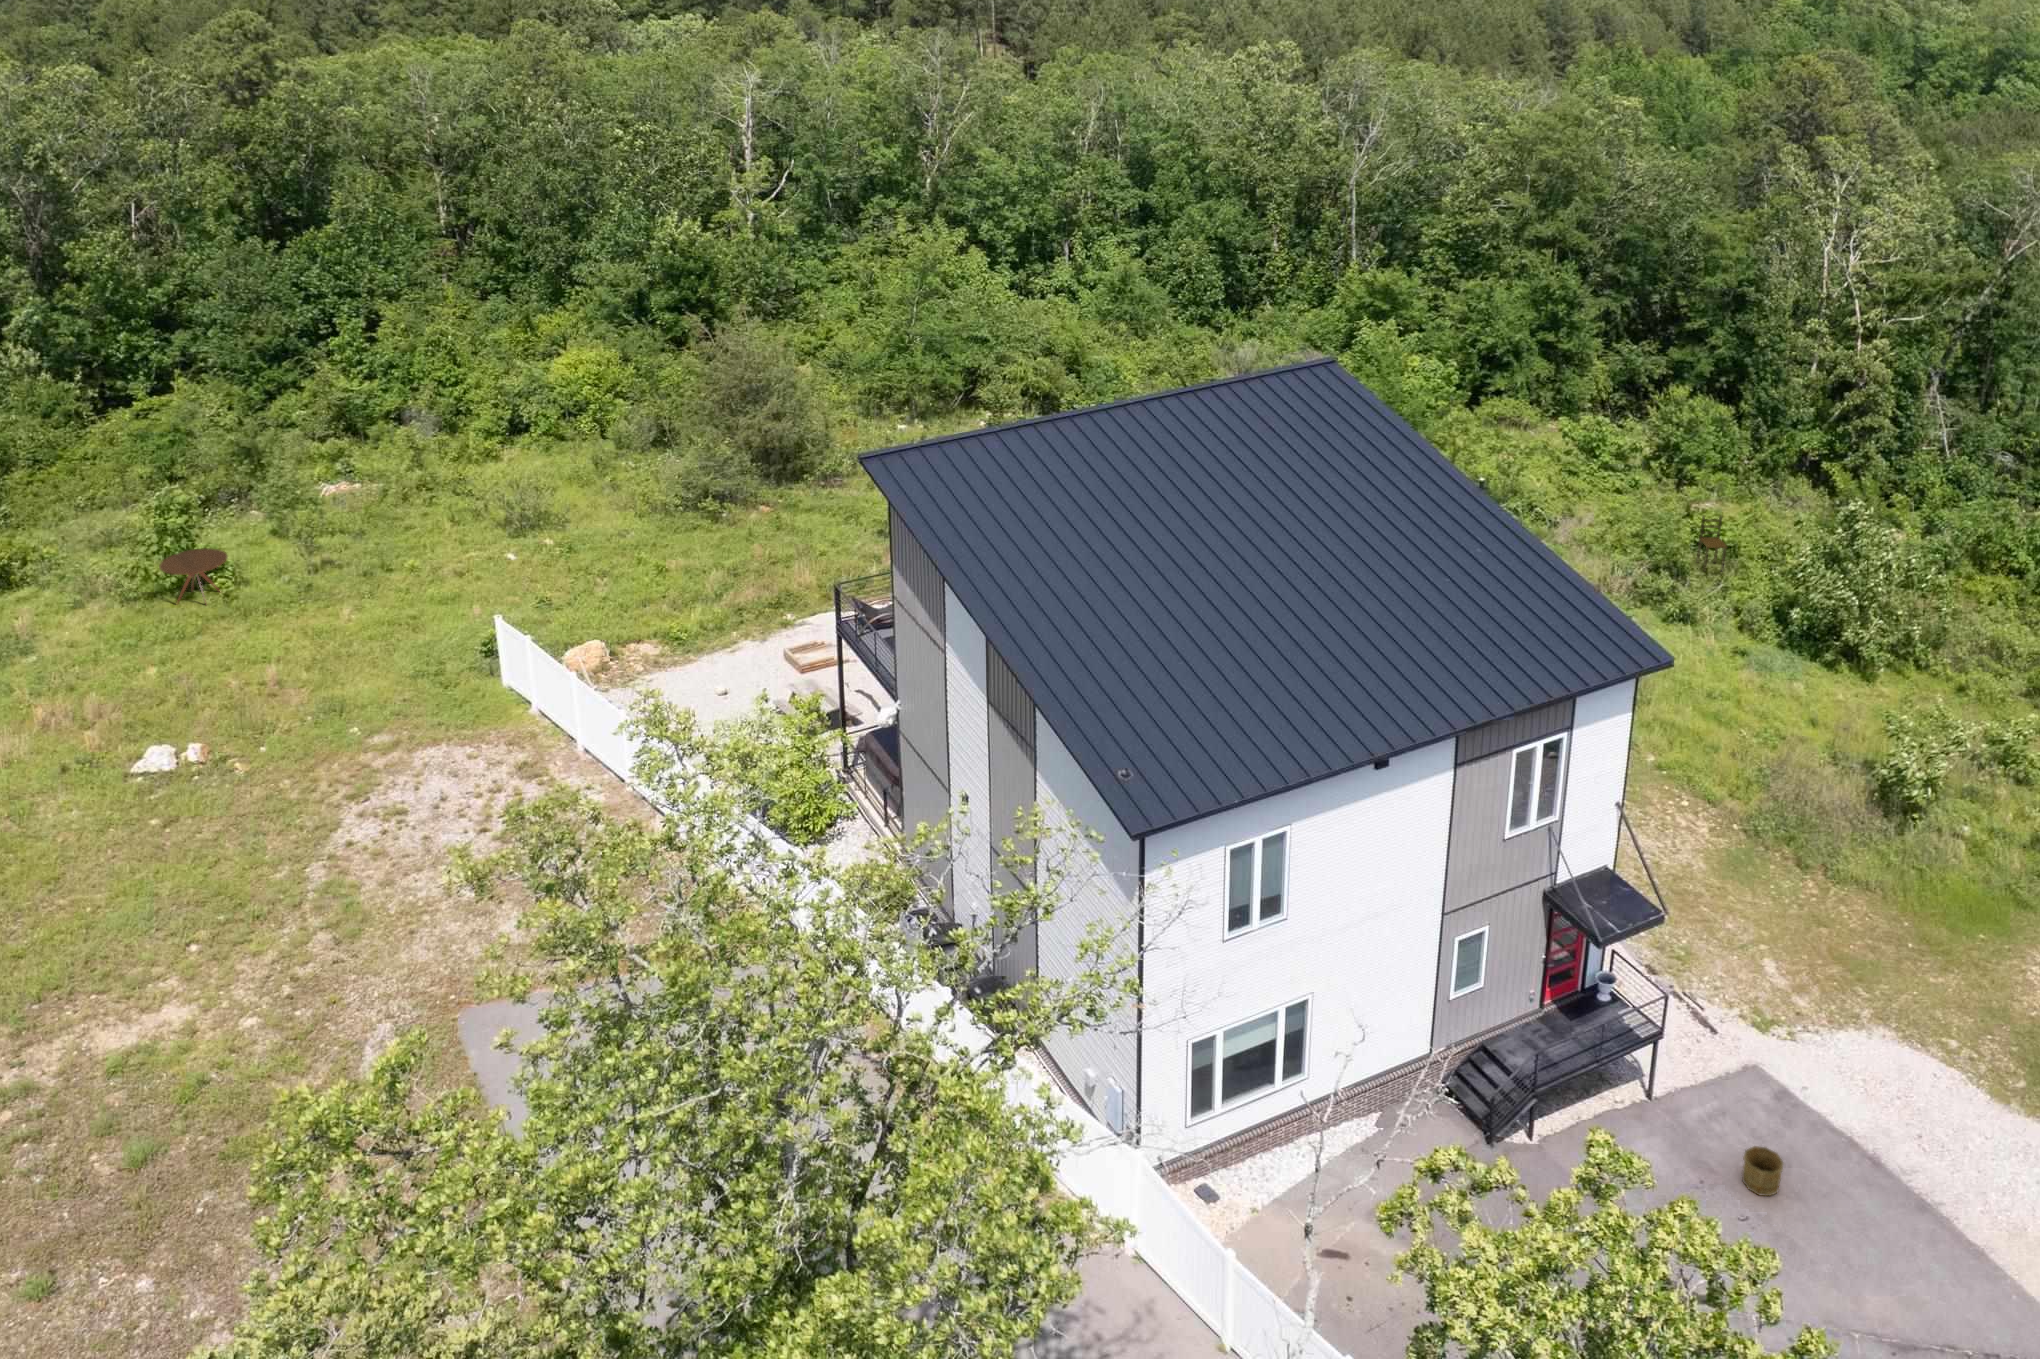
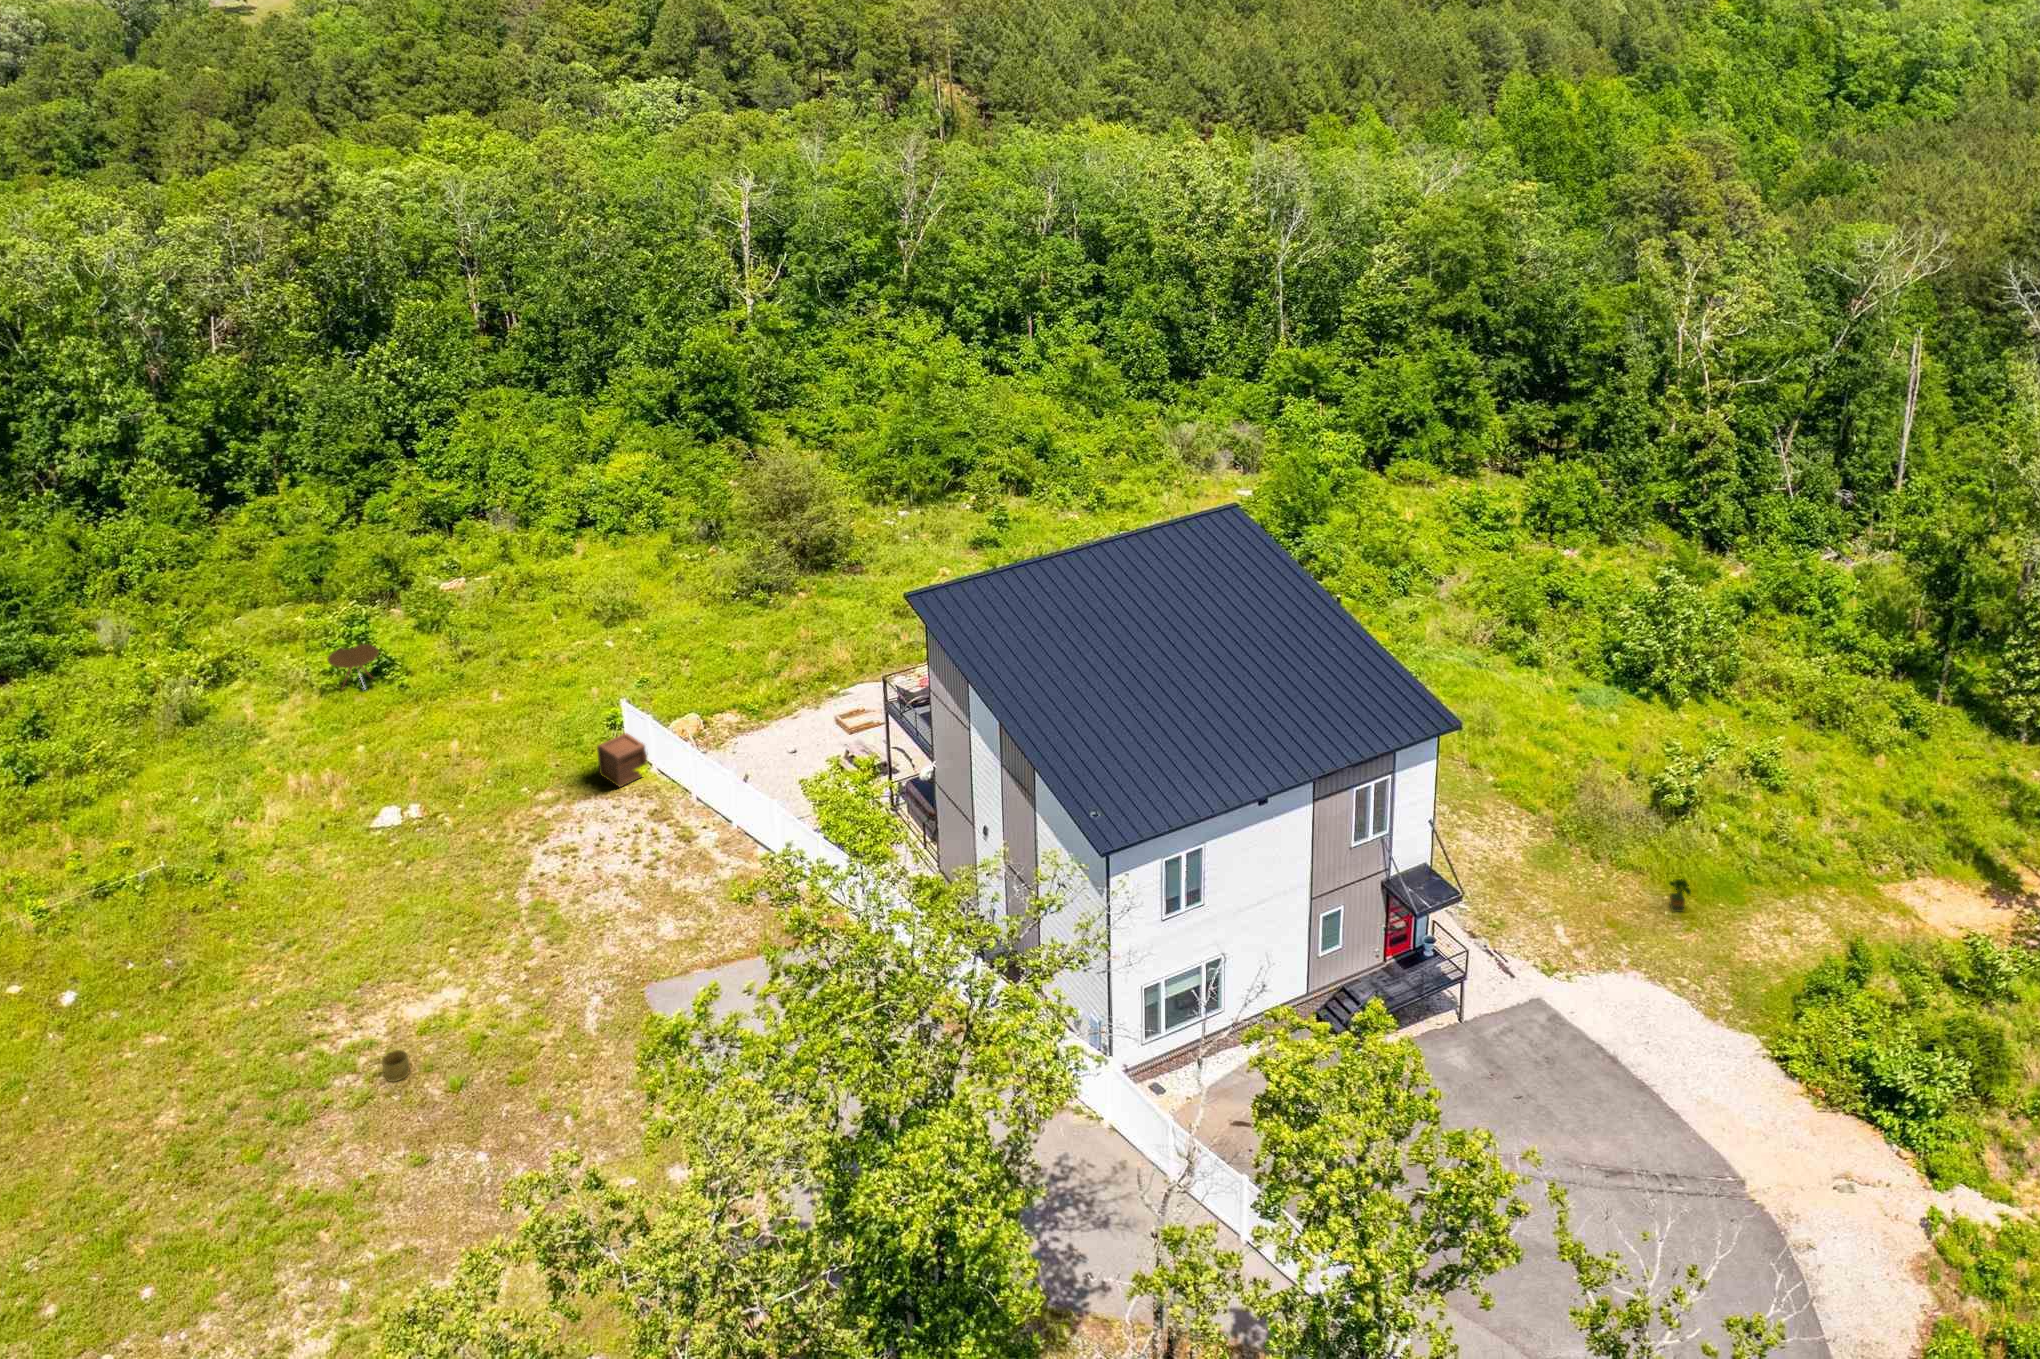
chair: present [1697,516,1727,571] -> none [1555,574,1578,620]
wooden crate: none [470,662,539,733] -> present [597,733,647,787]
potted tree: none [1922,899,1959,946] -> present [1669,879,1691,912]
wooden bucket: present [1742,1146,1783,1196] -> present [382,1050,410,1082]

